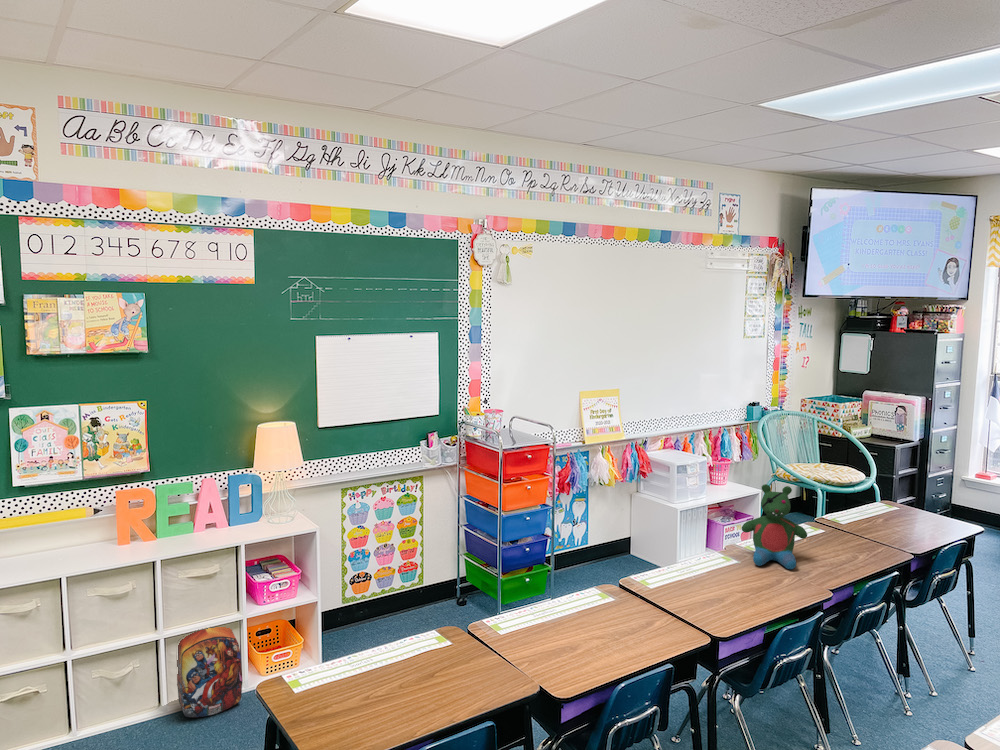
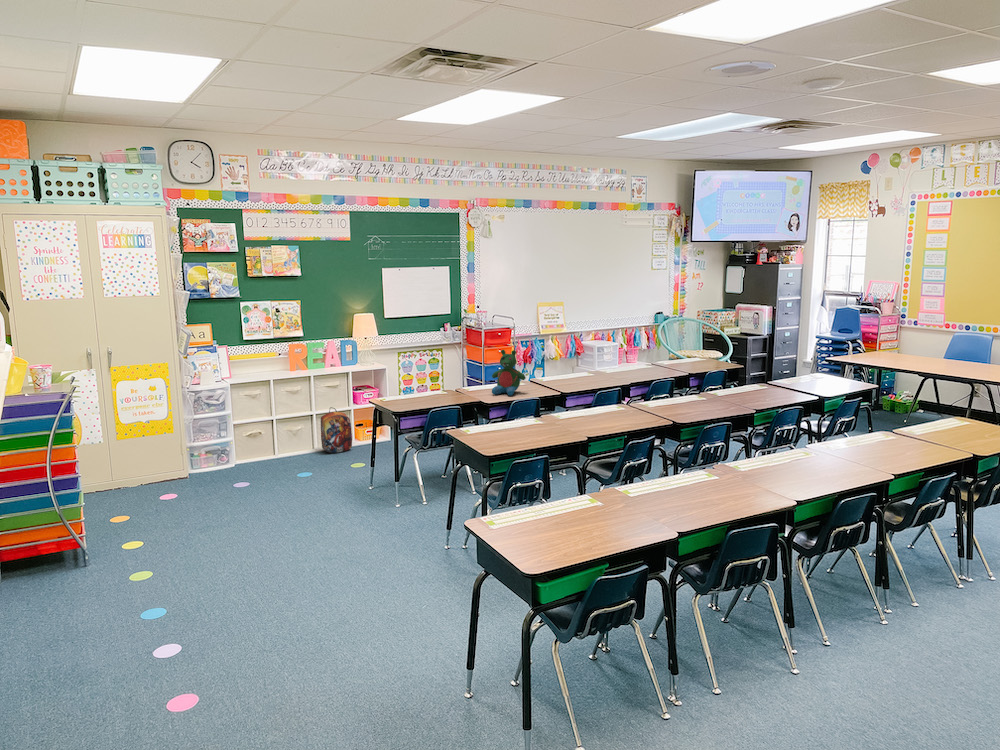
stuffed animal: present [742,484,807,569] -> present [492,350,526,396]

